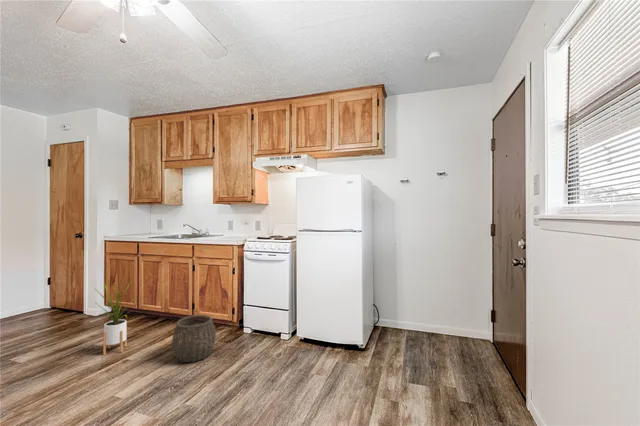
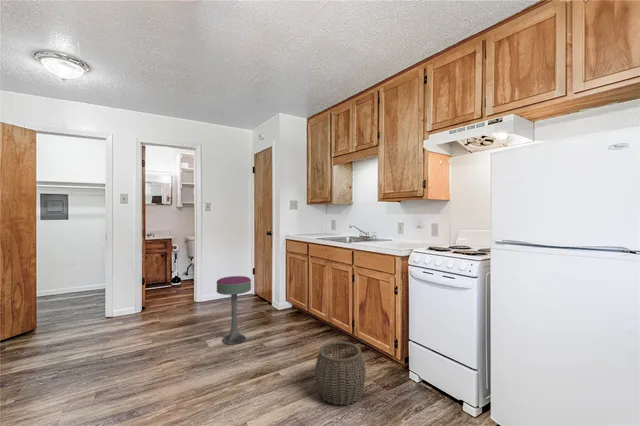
bar stool: none [28,281,77,355] -> present [217,276,251,344]
house plant: present [96,284,130,355] -> none [253,279,295,362]

